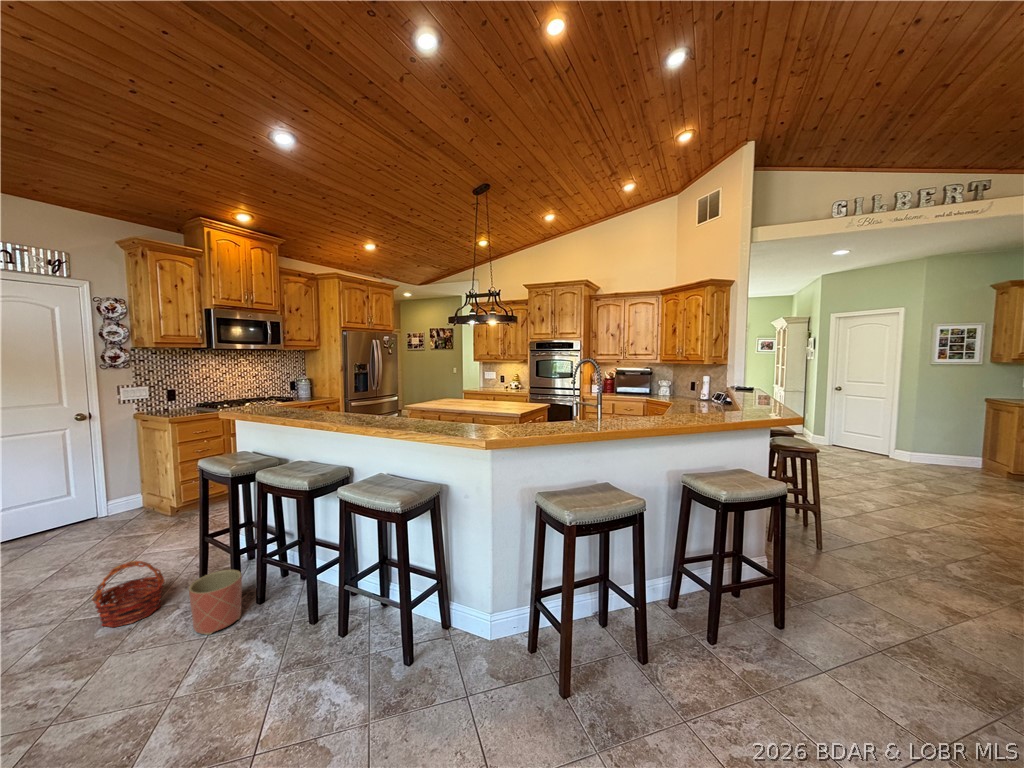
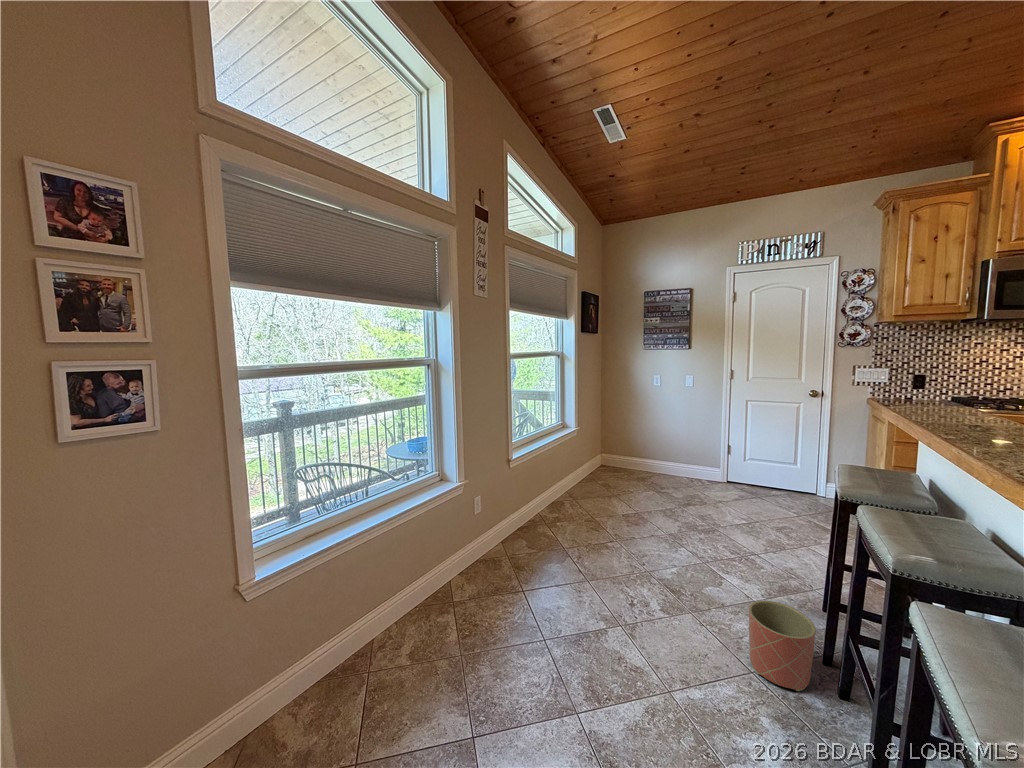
basket: present [92,561,165,627] -> none [713,538,772,605]

